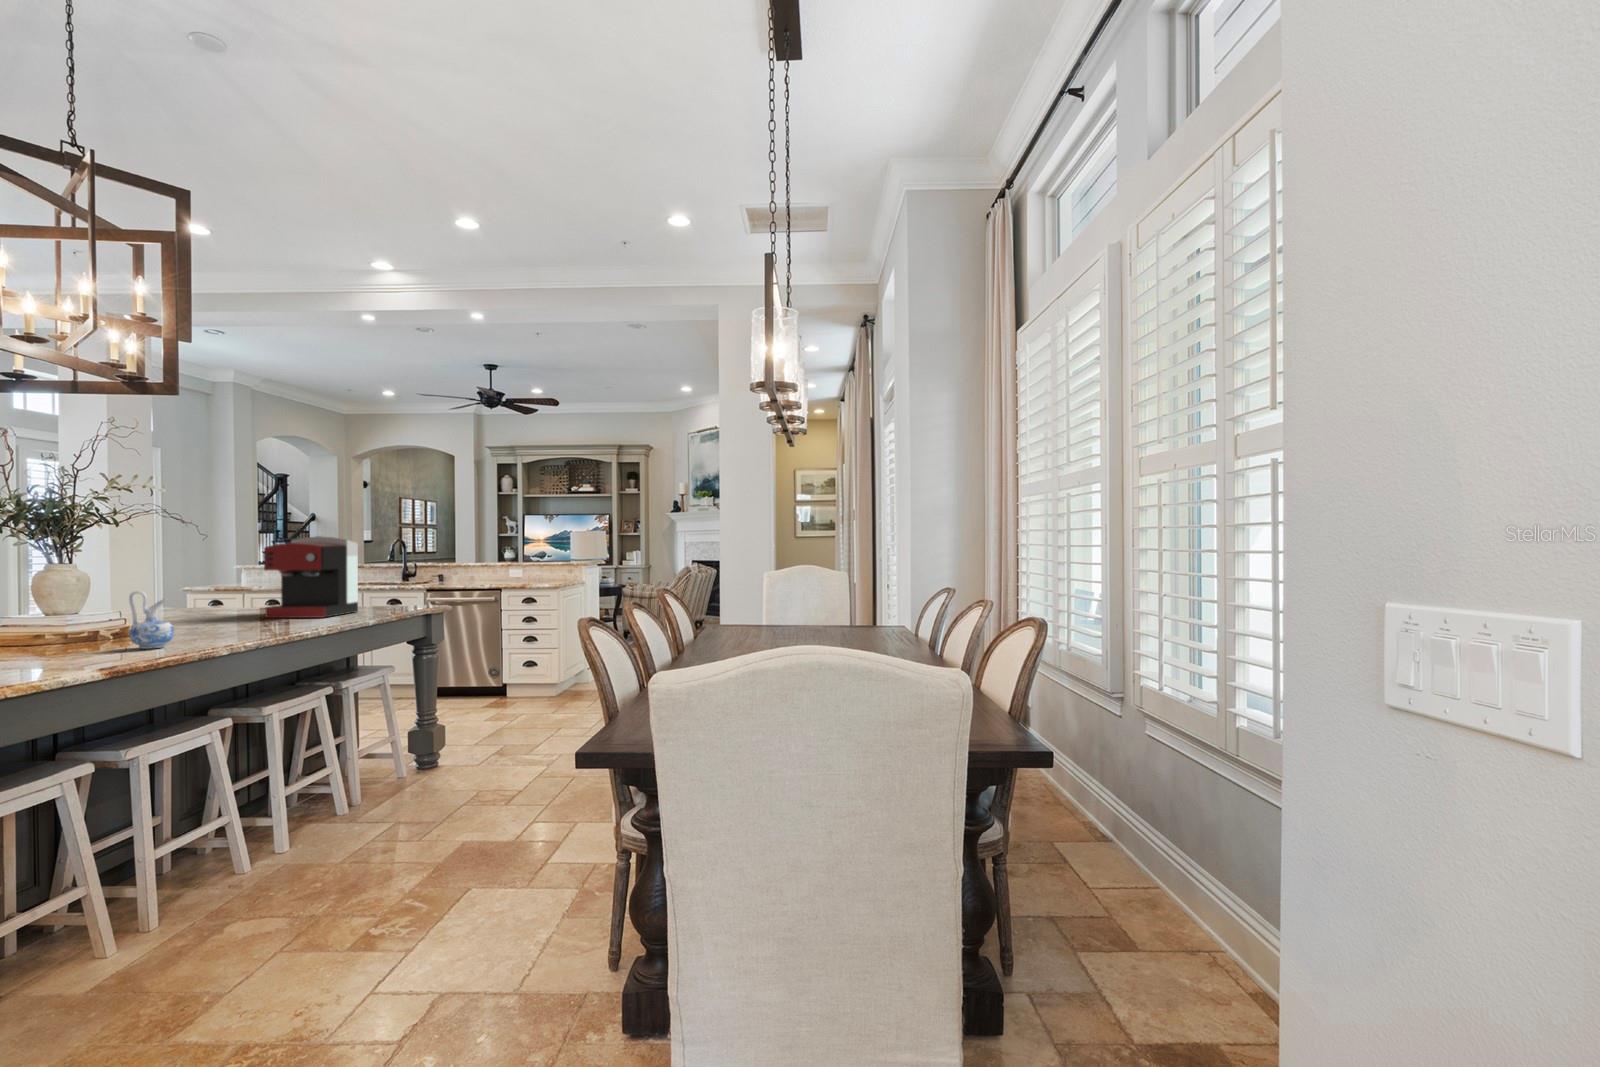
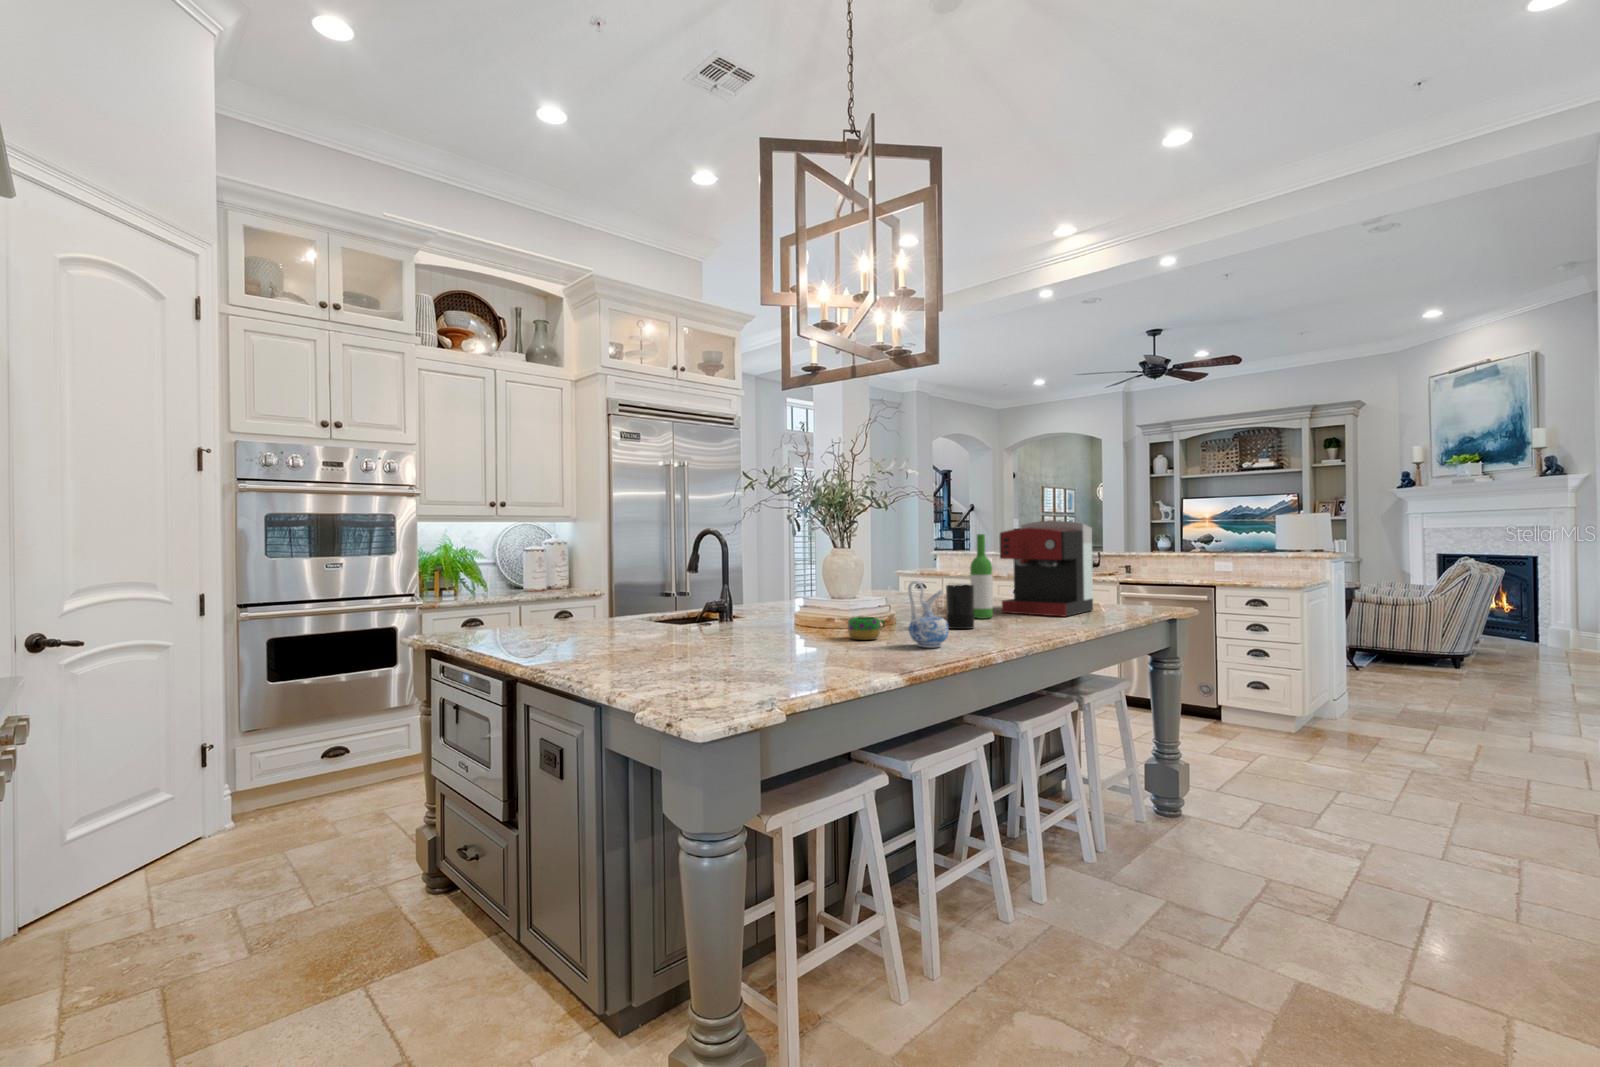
wine bottle: none [227,548,250,624] -> present [970,534,993,619]
candle: none [189,591,220,633] -> present [946,584,974,629]
mug: none [60,627,108,649] -> present [848,617,885,640]

